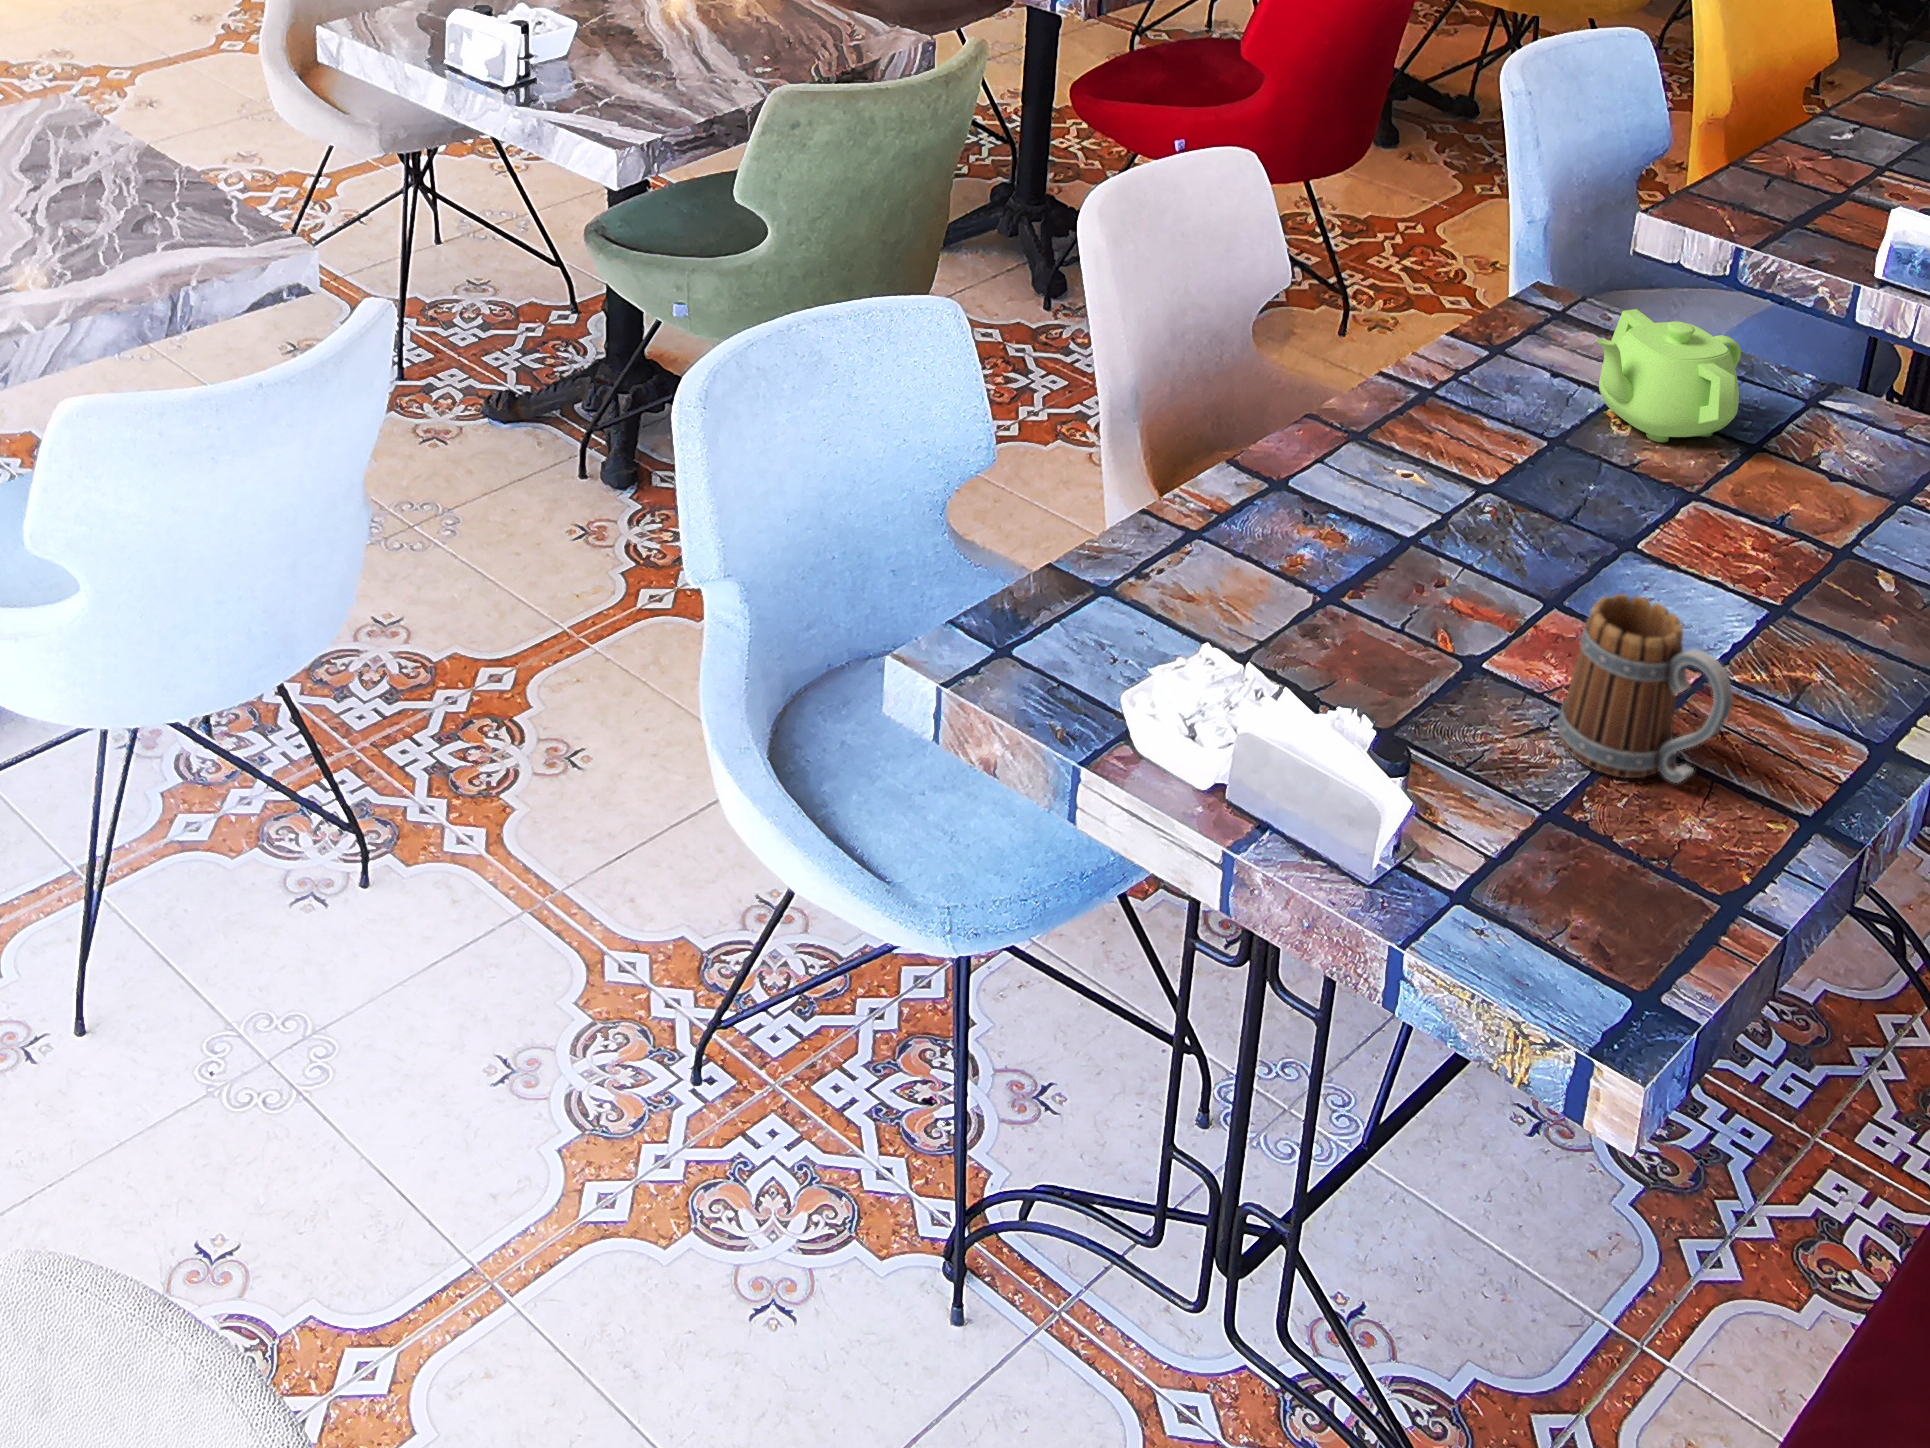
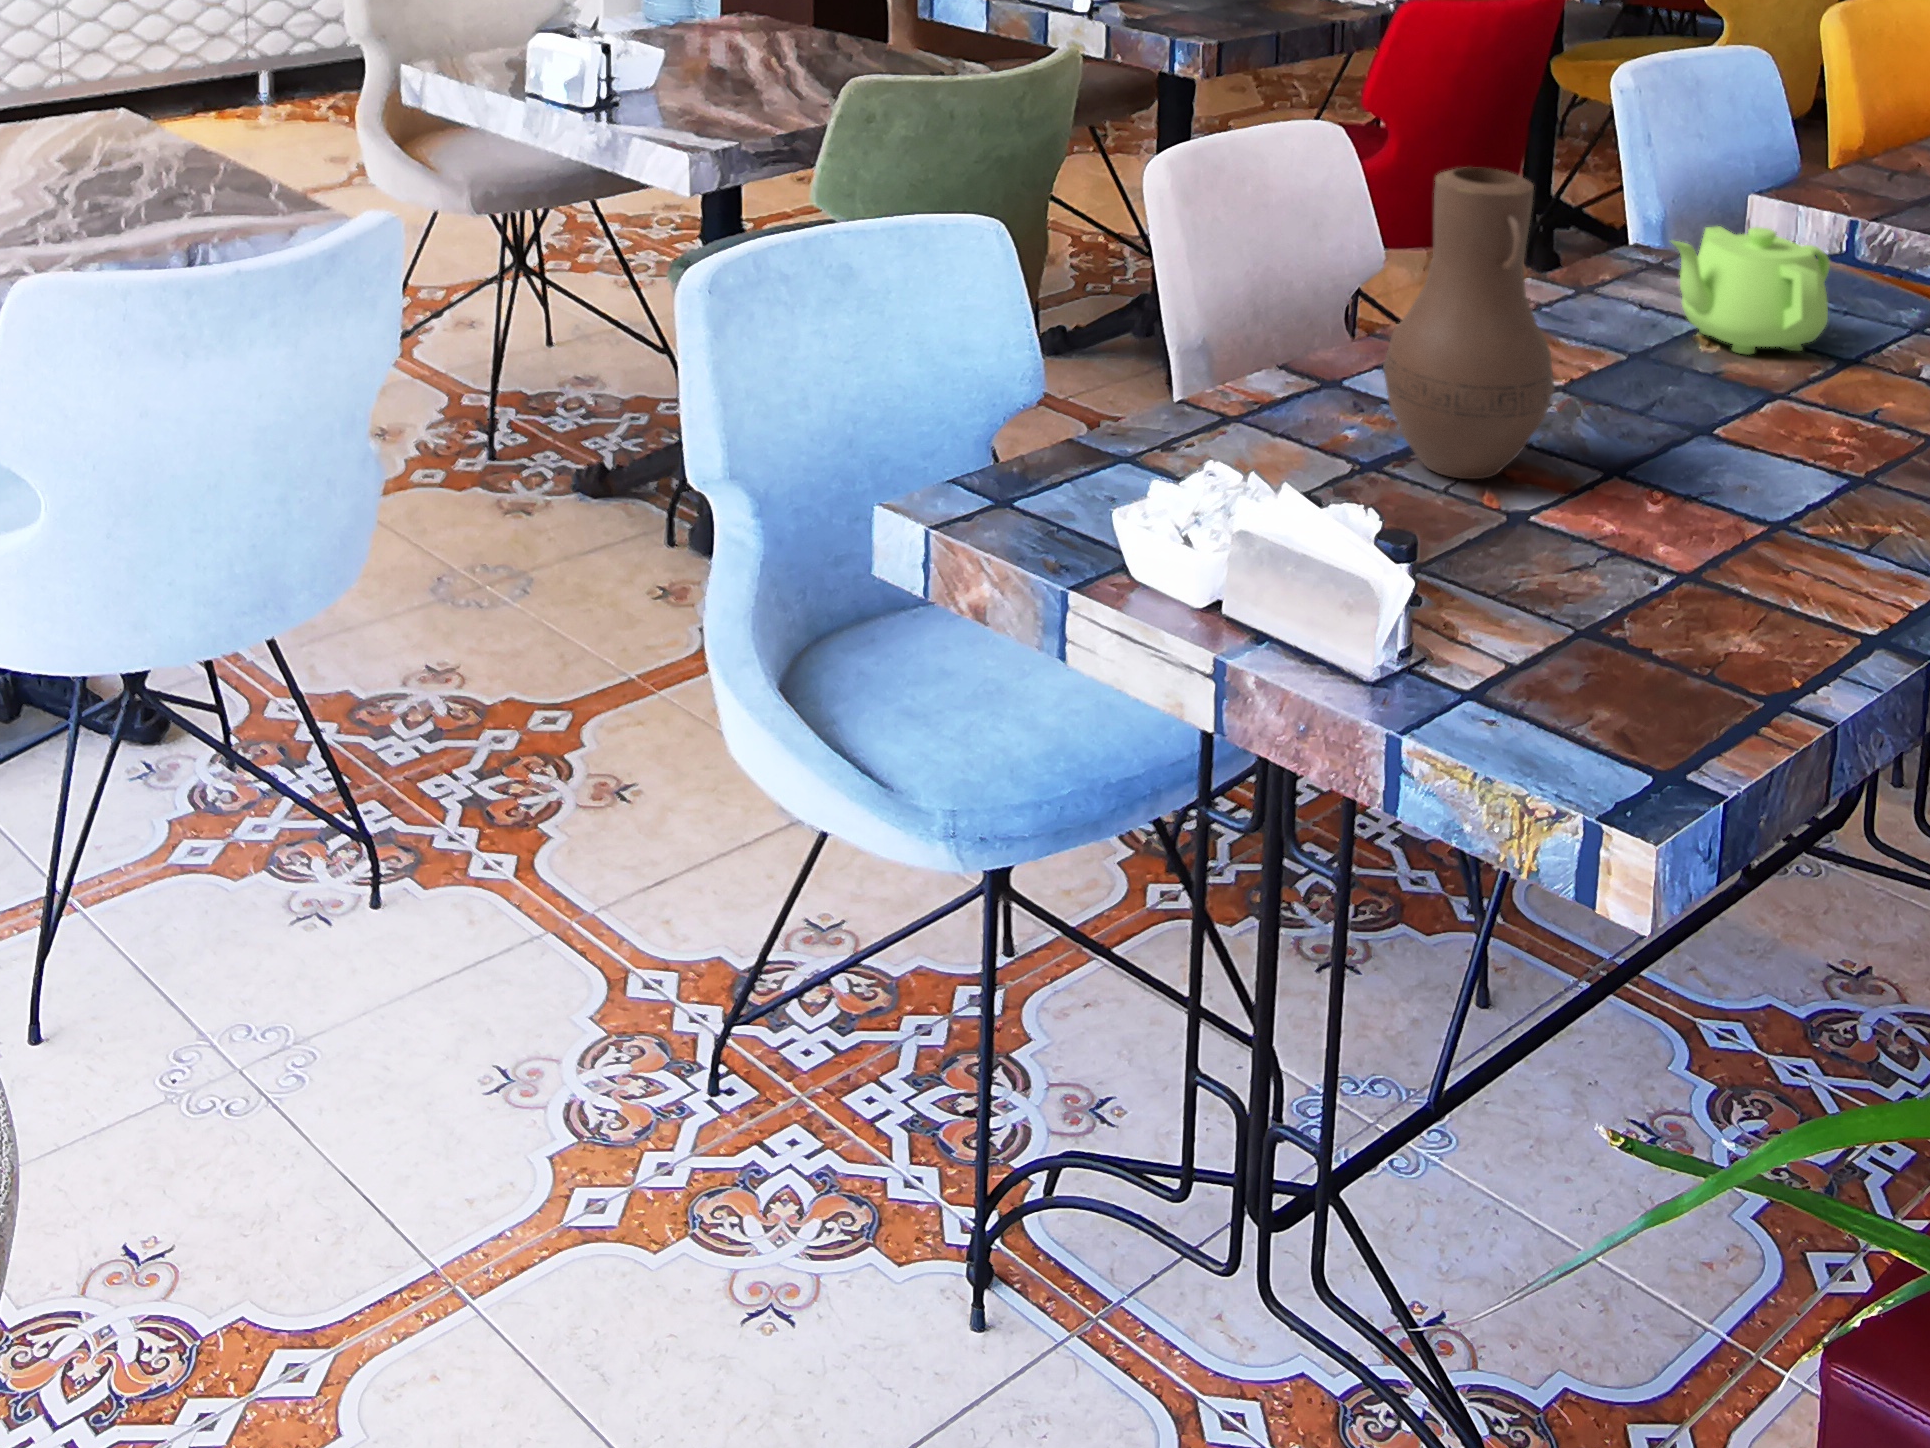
vase: none [1349,338,1511,620] -> present [1383,167,1555,479]
mug: present [1558,594,1732,782] -> none [1593,399,1769,596]

